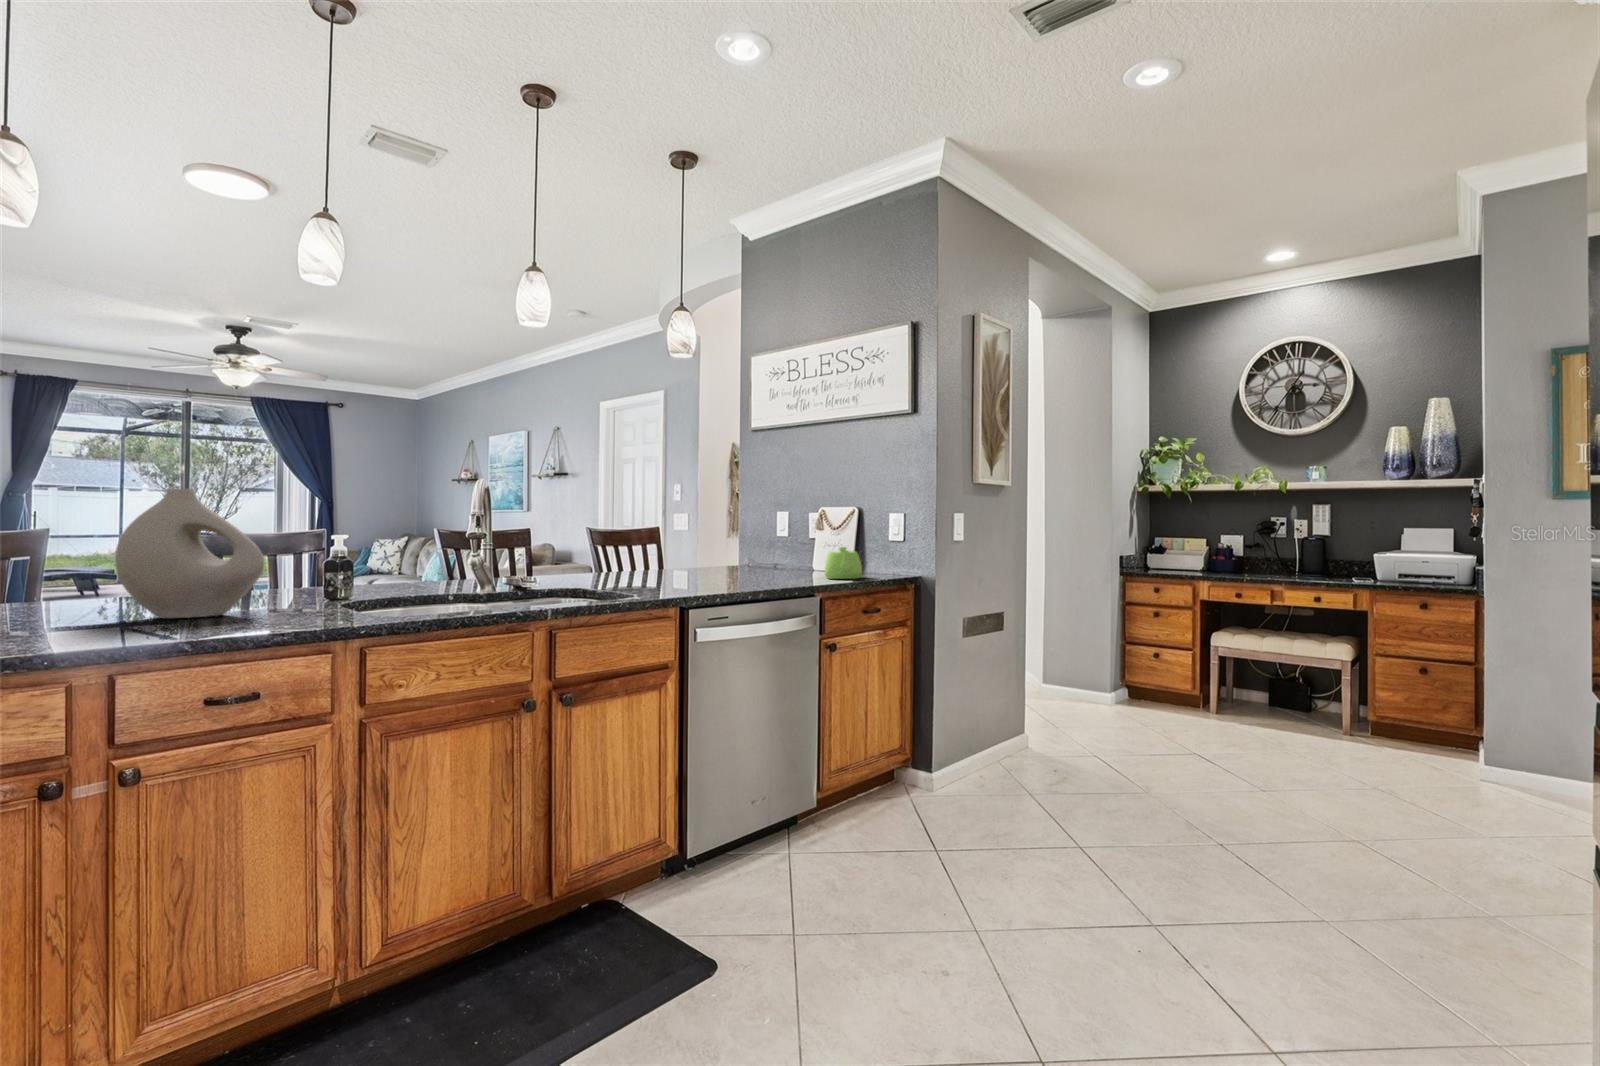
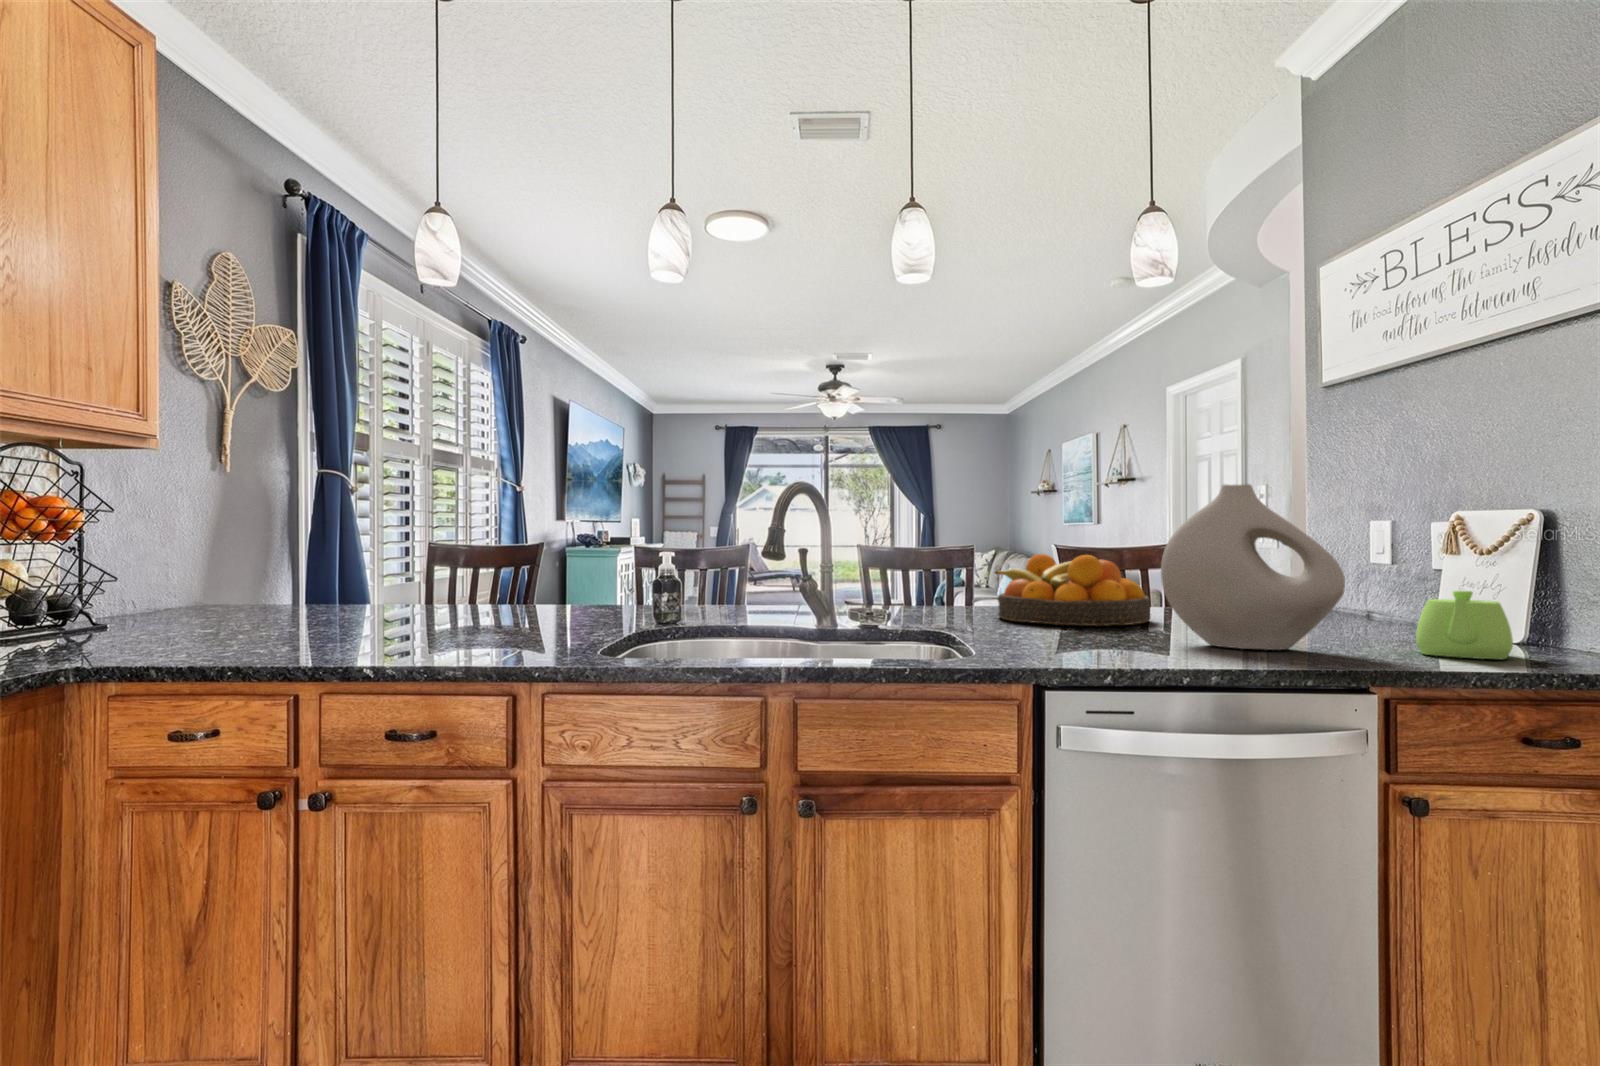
vase: present [115,488,264,618] -> present [1161,484,1345,650]
fruit bowl: none [584,534,684,580] -> present [995,554,1150,626]

